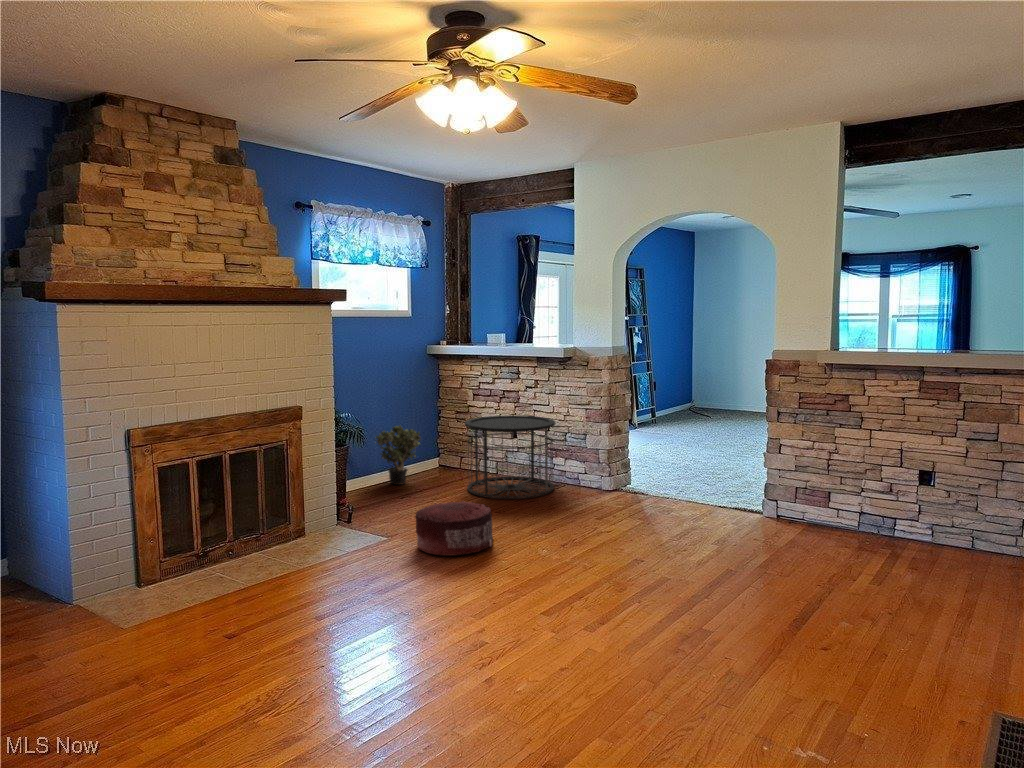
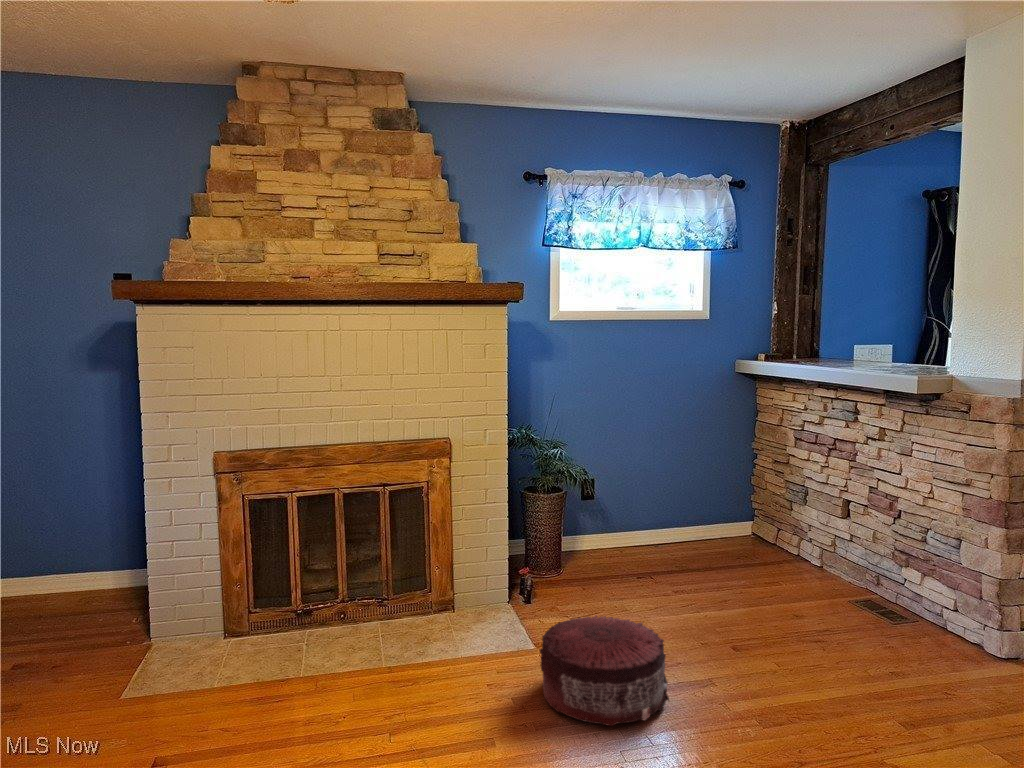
side table: present [465,415,555,499] -> none [737,477,897,630]
potted plant: present [375,426,420,485] -> none [629,471,697,552]

